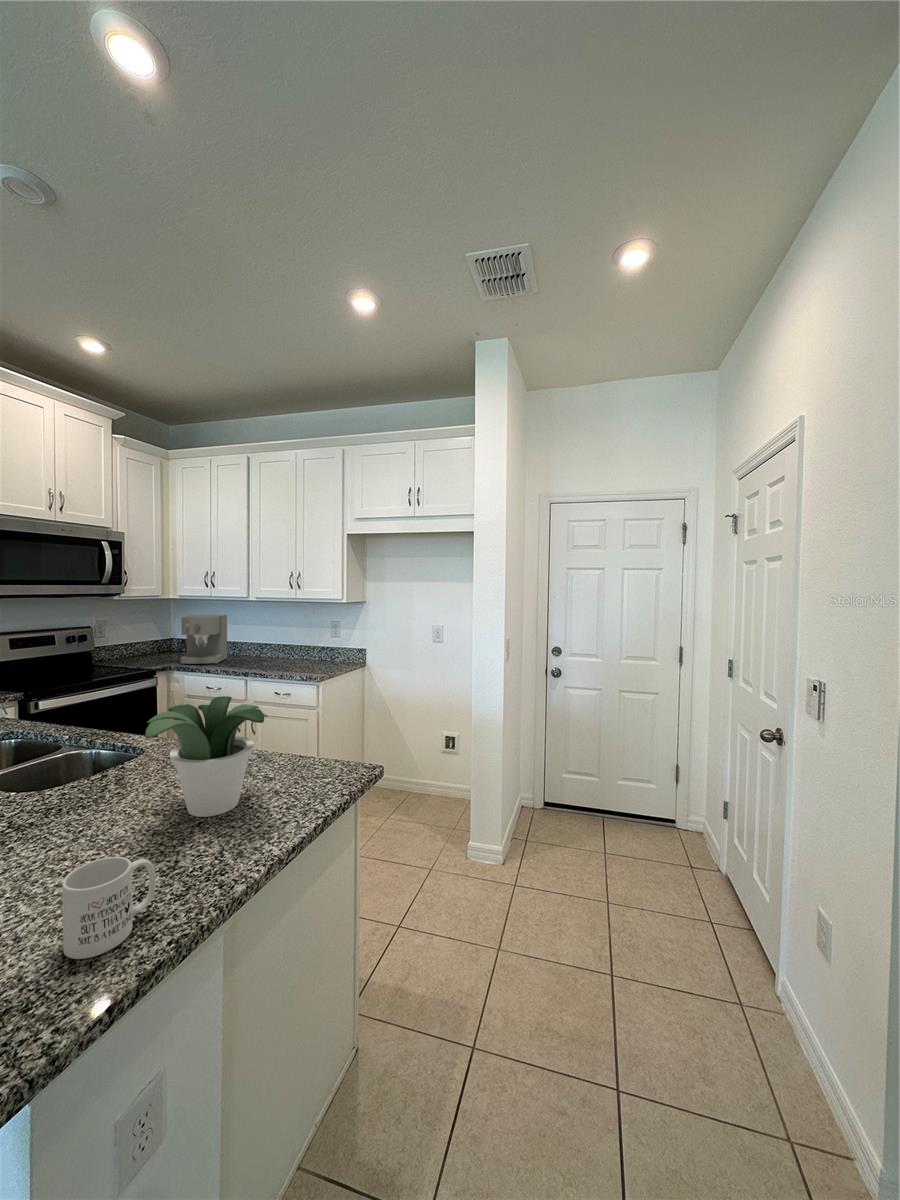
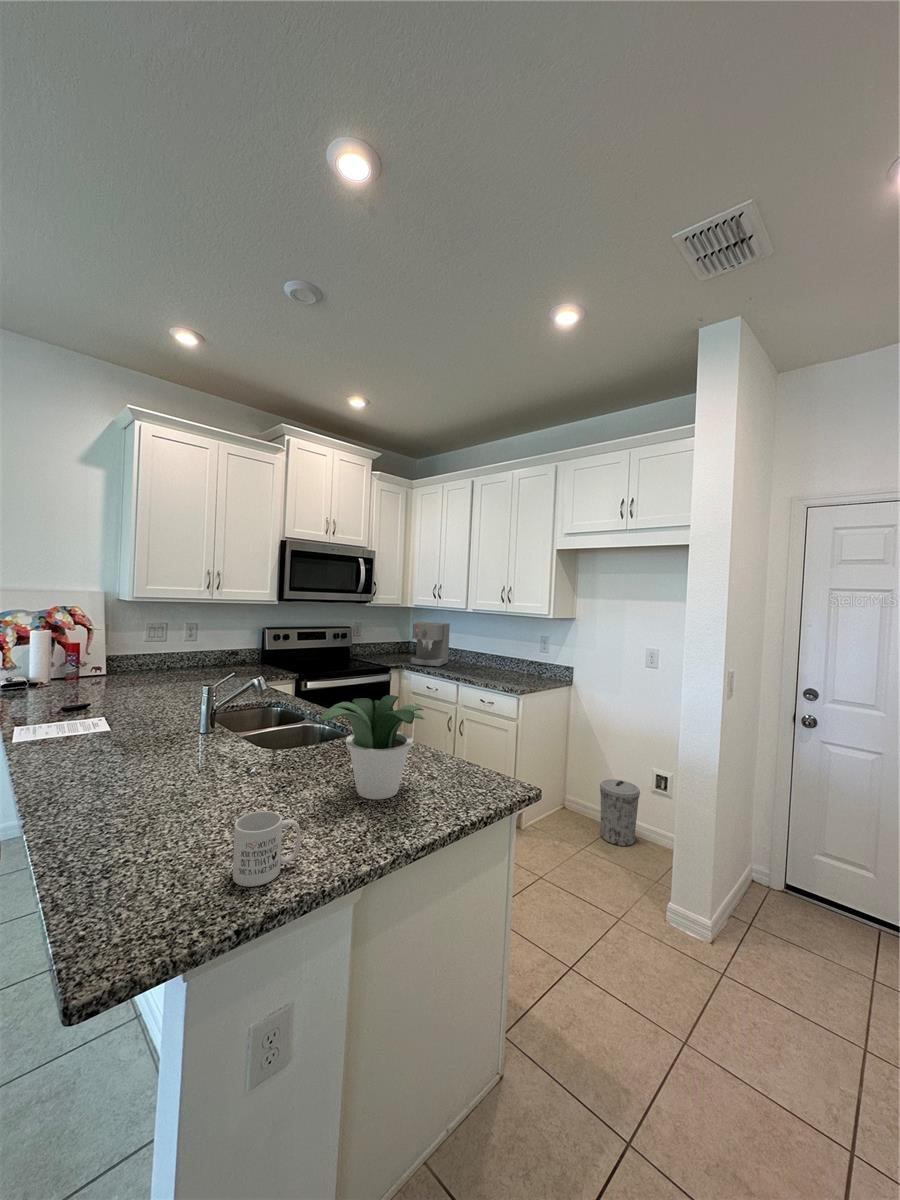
trash can: none [399,748,434,807] -> present [600,779,640,846]

